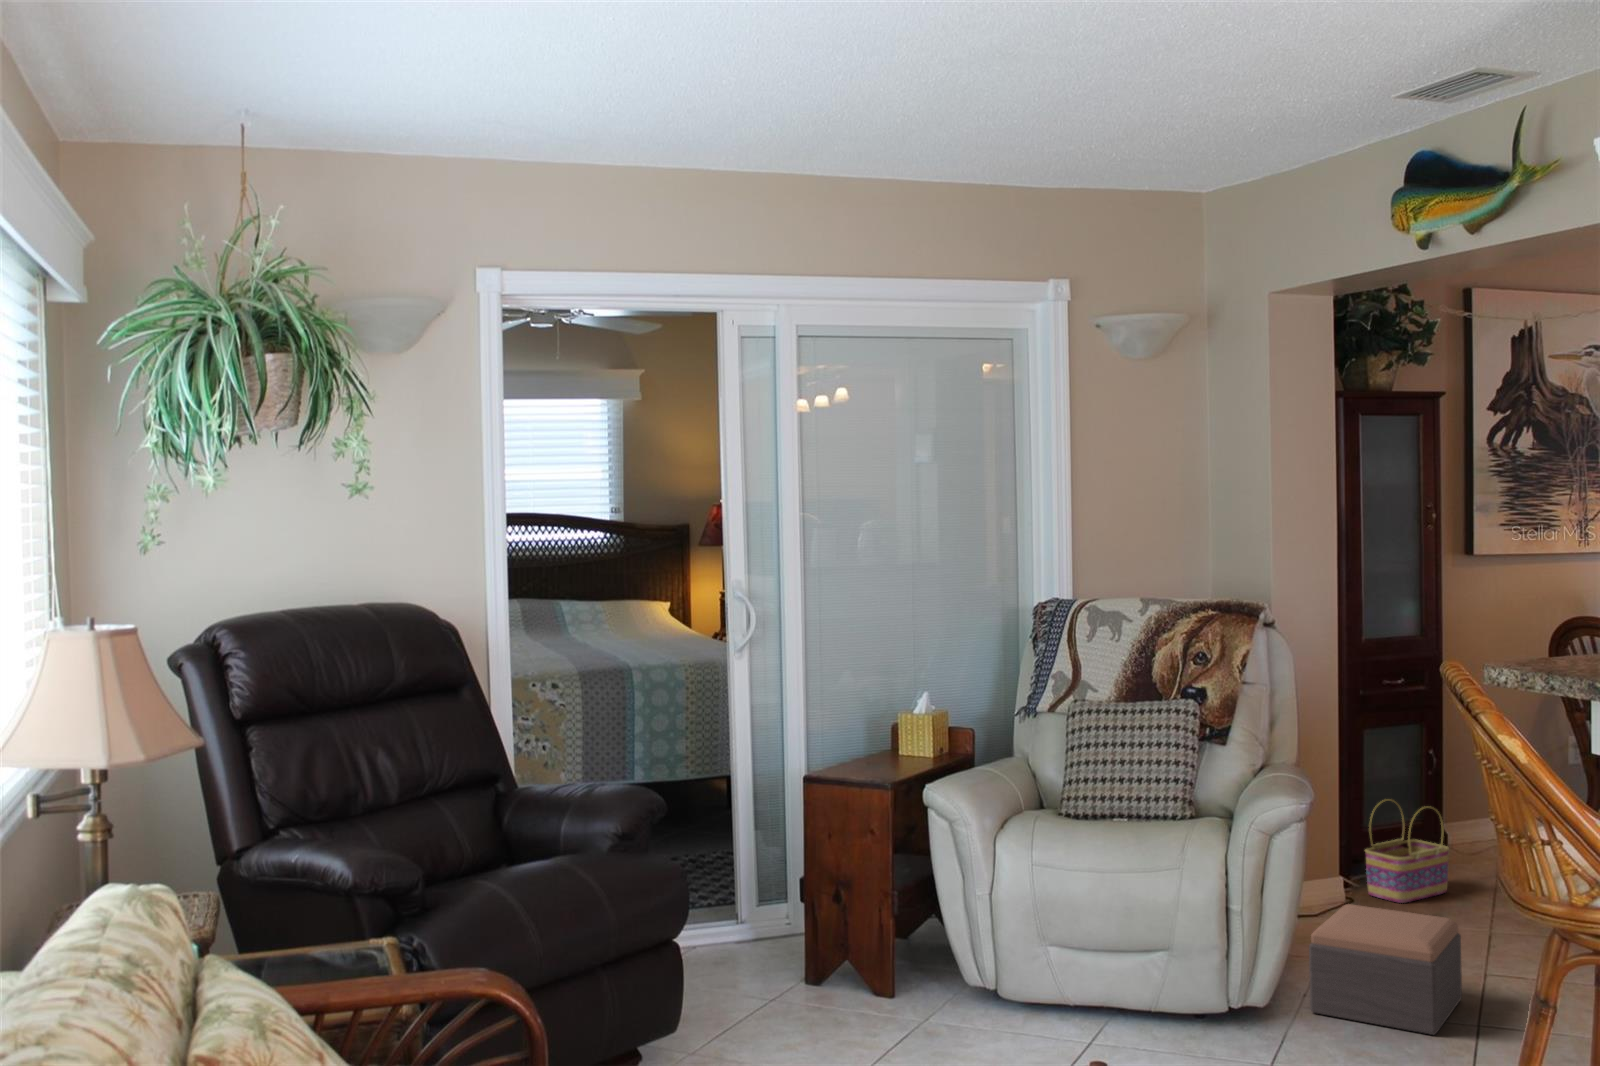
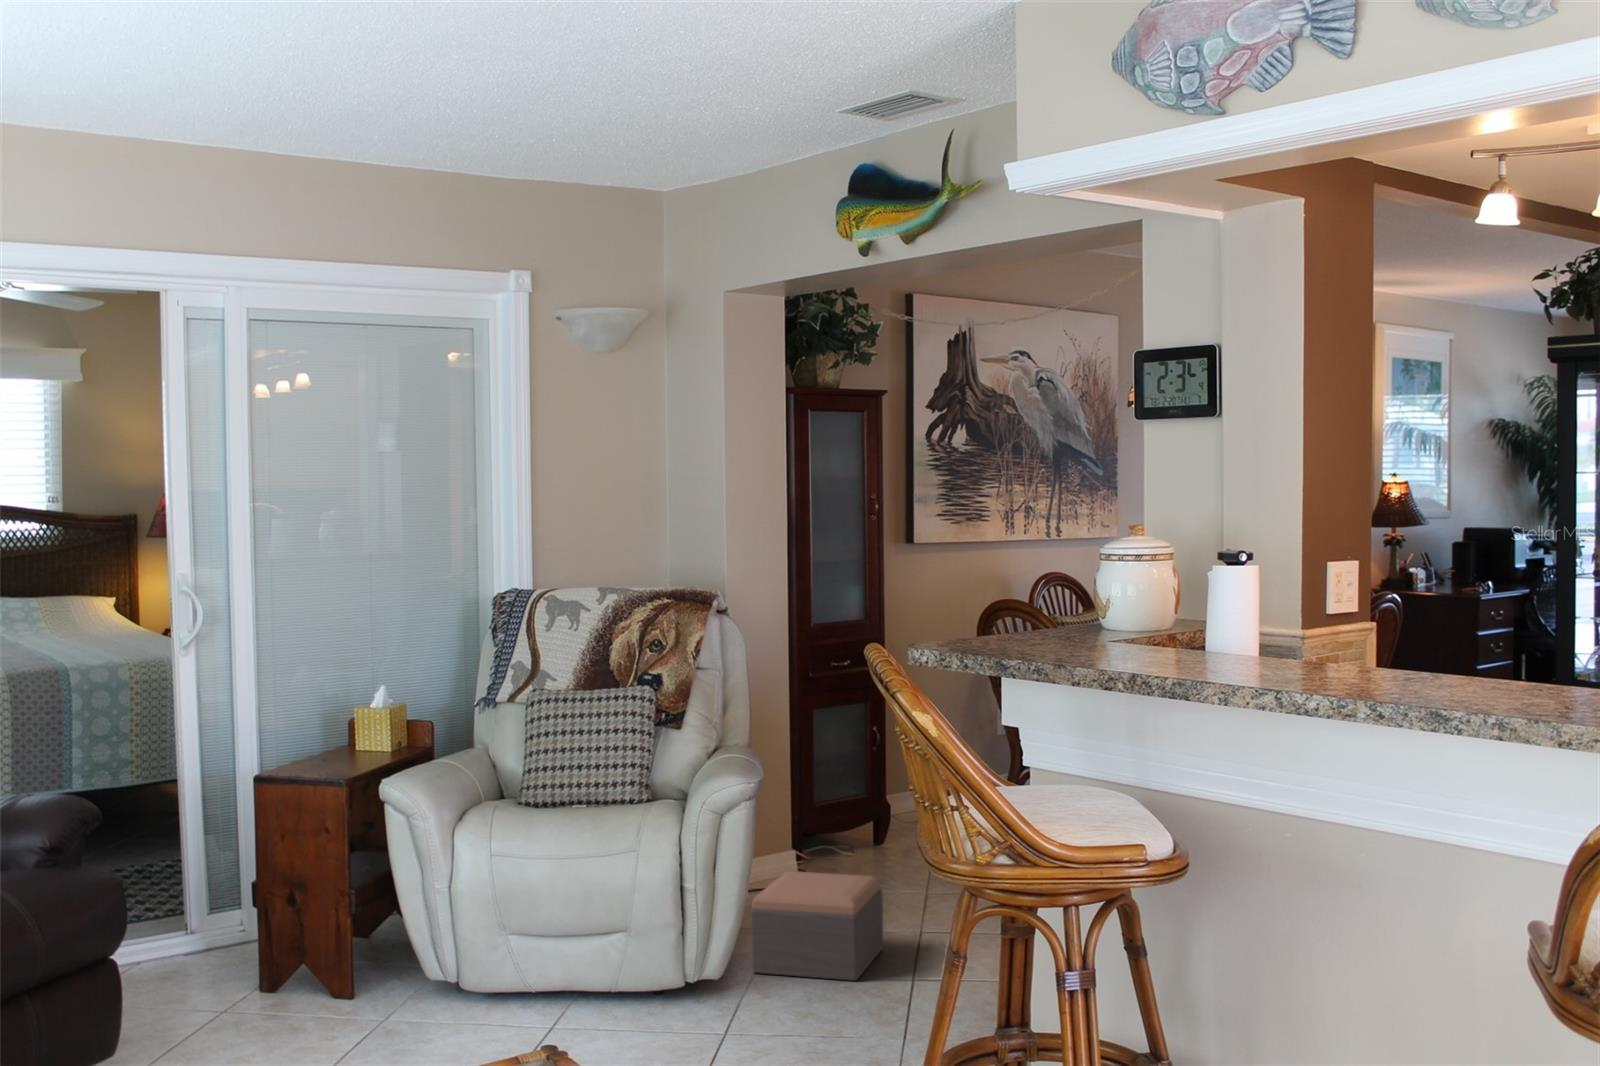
basket: present [1365,799,1449,903] -> none [812,775,886,871]

